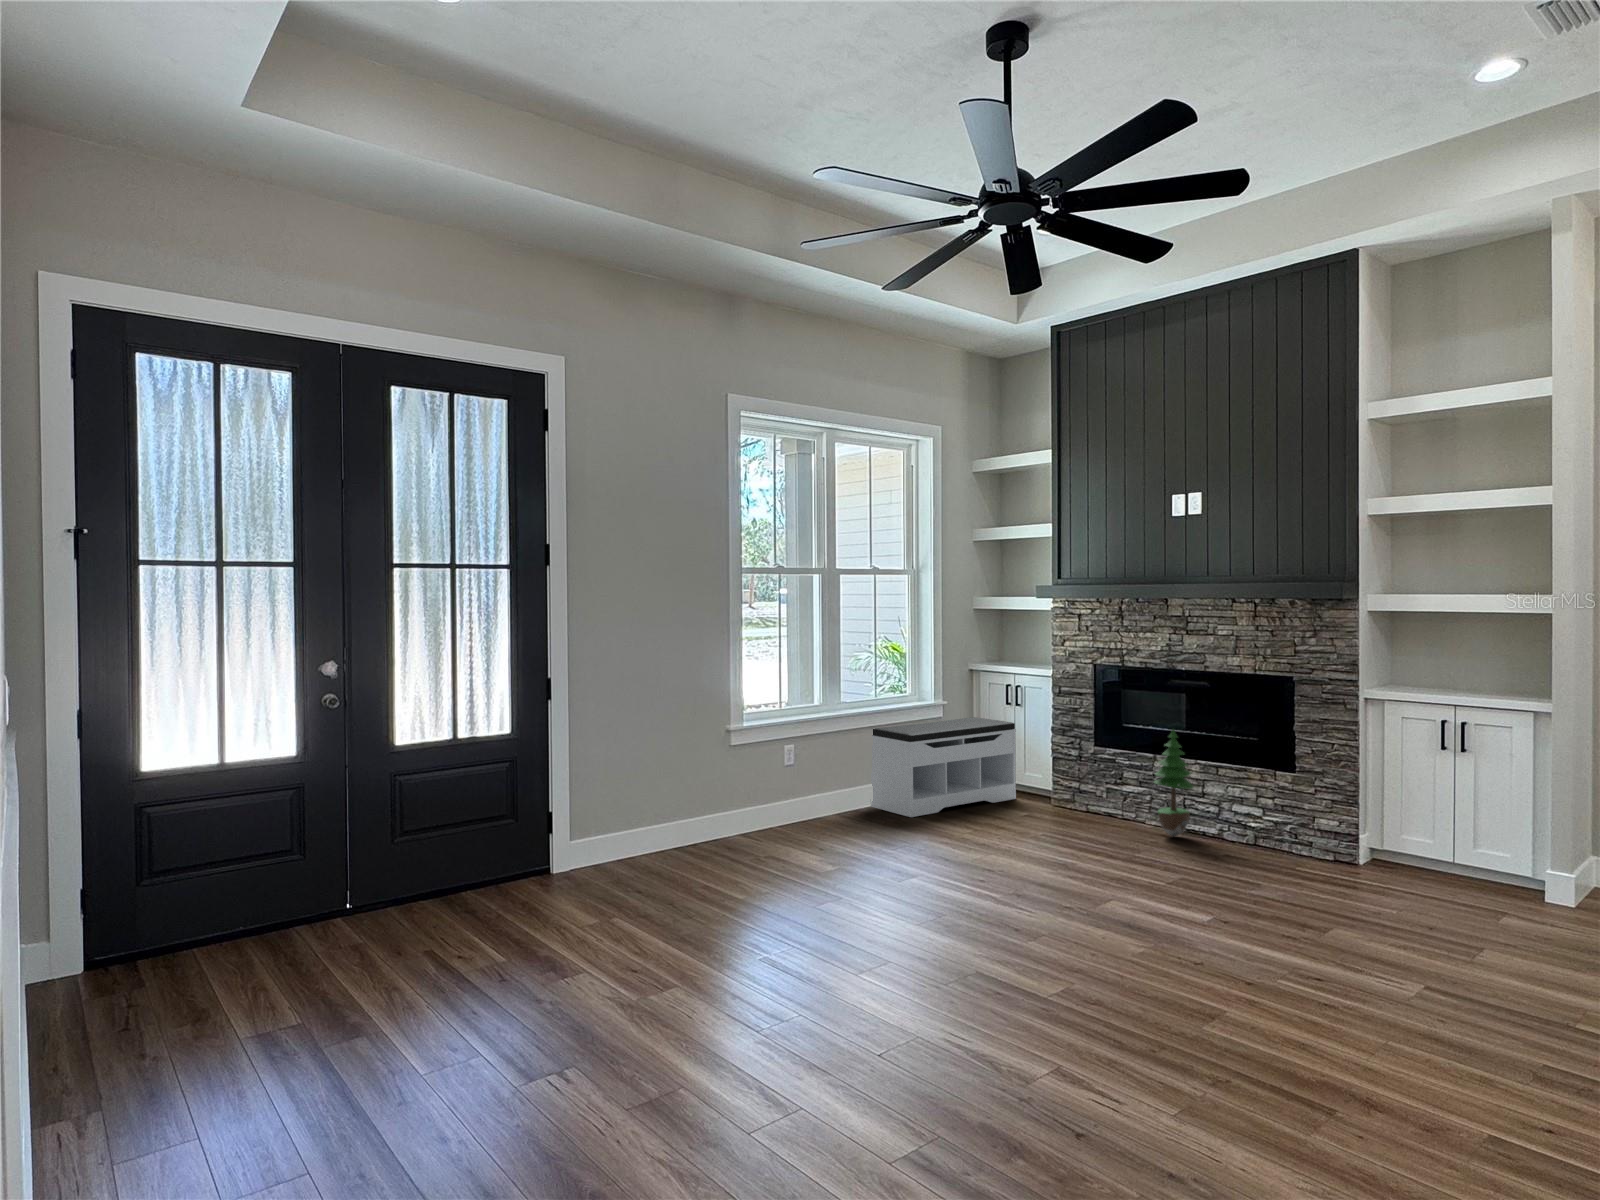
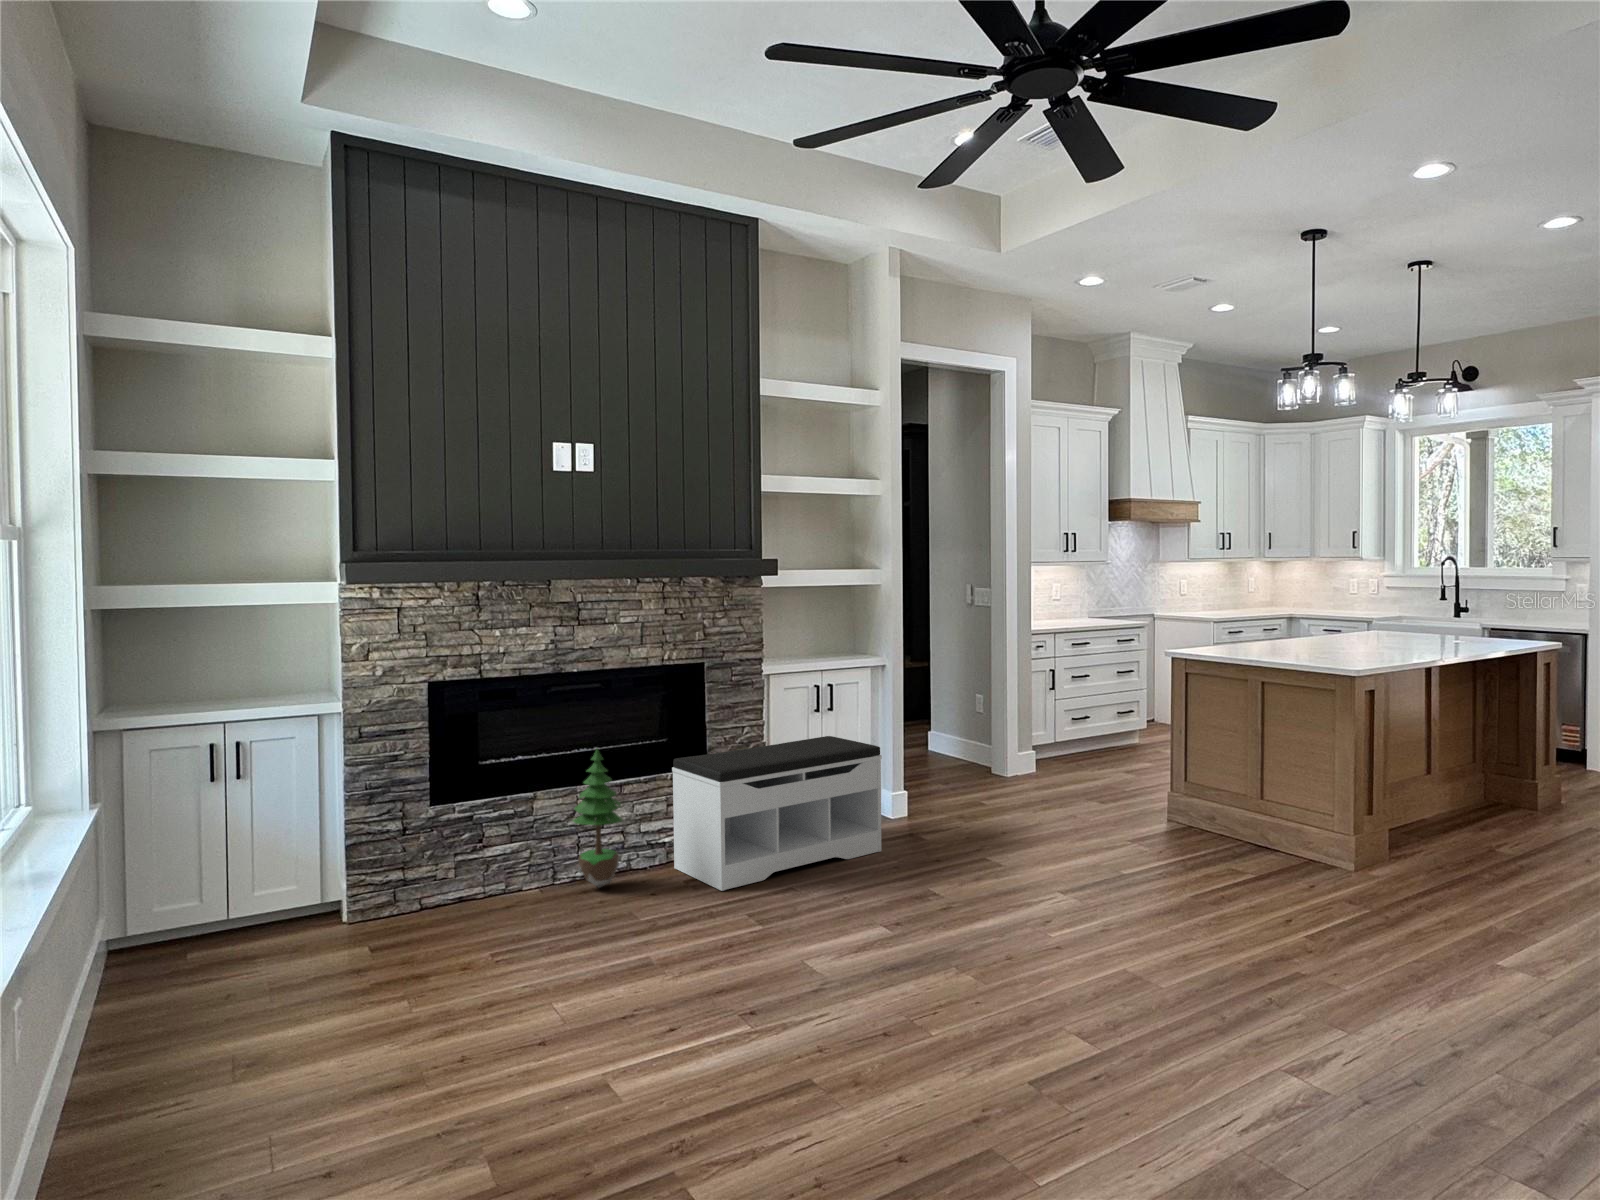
bench: present [870,717,1016,817] -> present [672,736,882,891]

